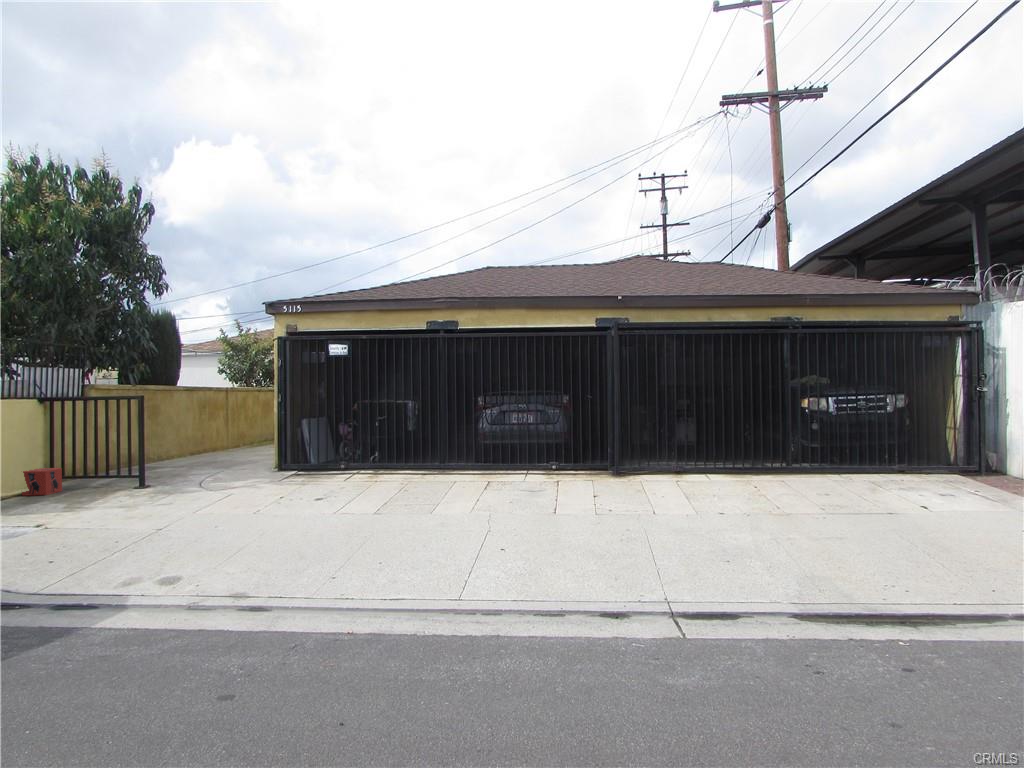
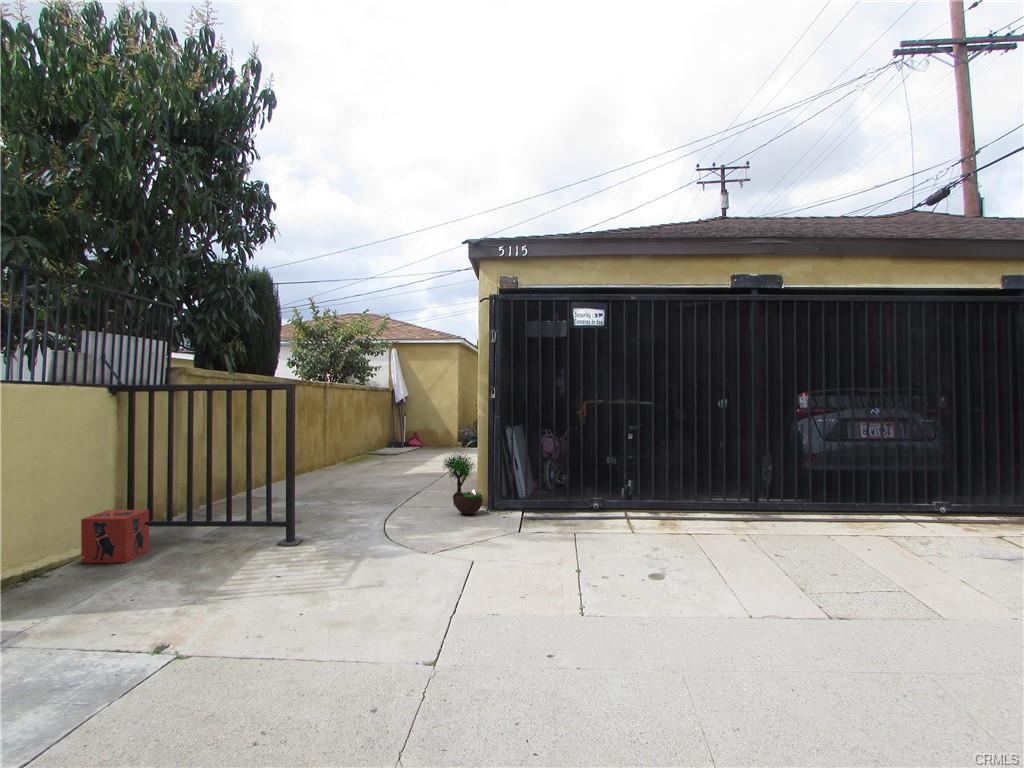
potted tree: none [253,433,279,474] -> present [442,453,483,514]

